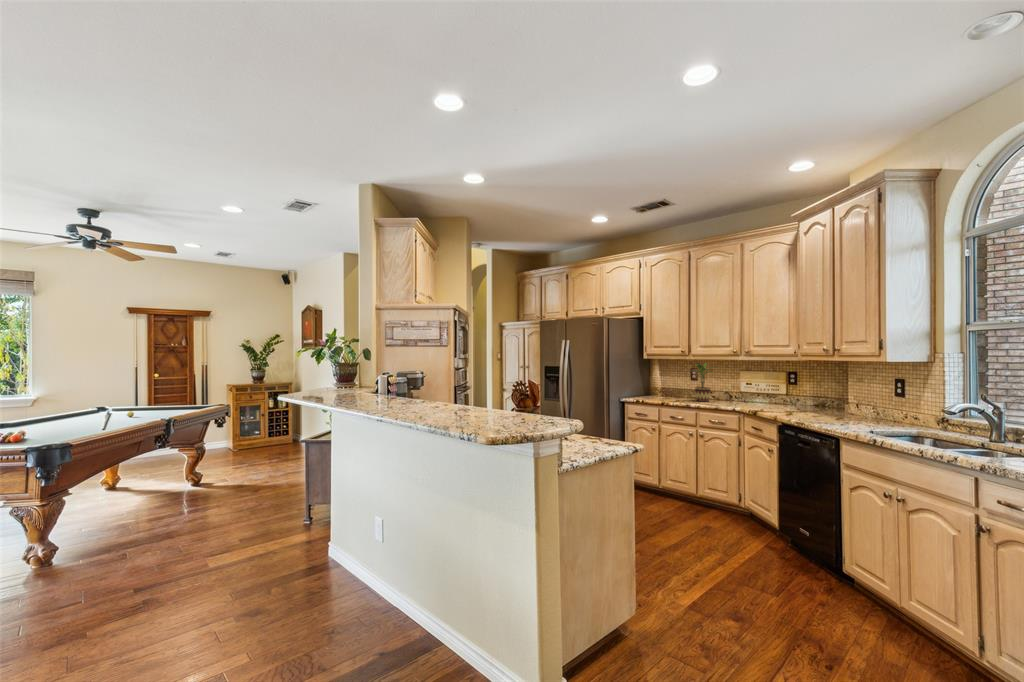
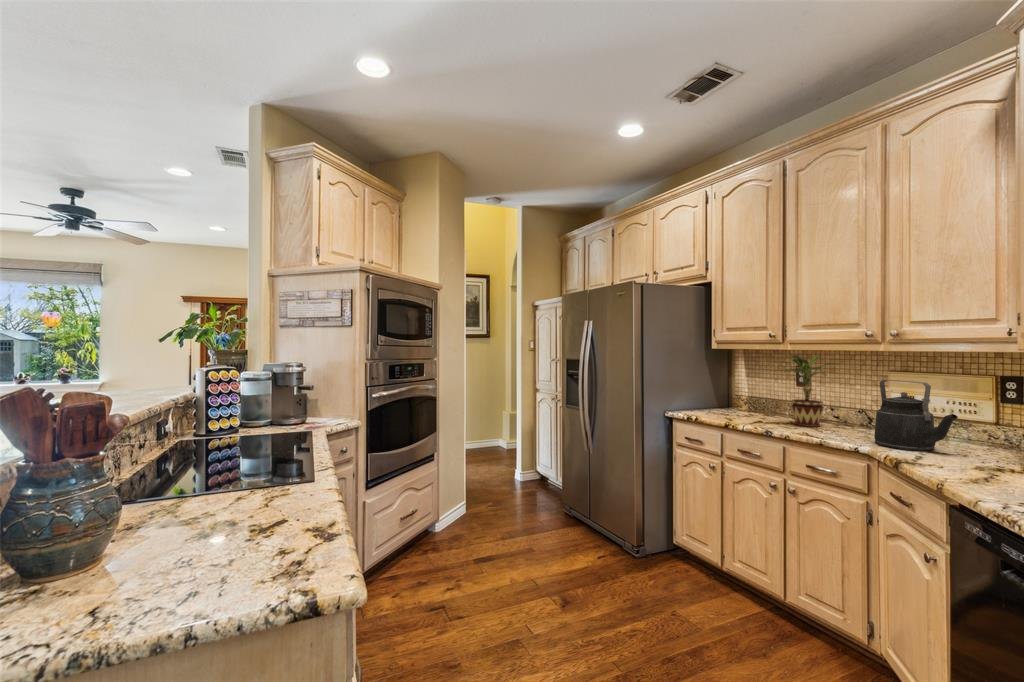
kettle: none [739,374,774,408] -> present [874,379,958,451]

